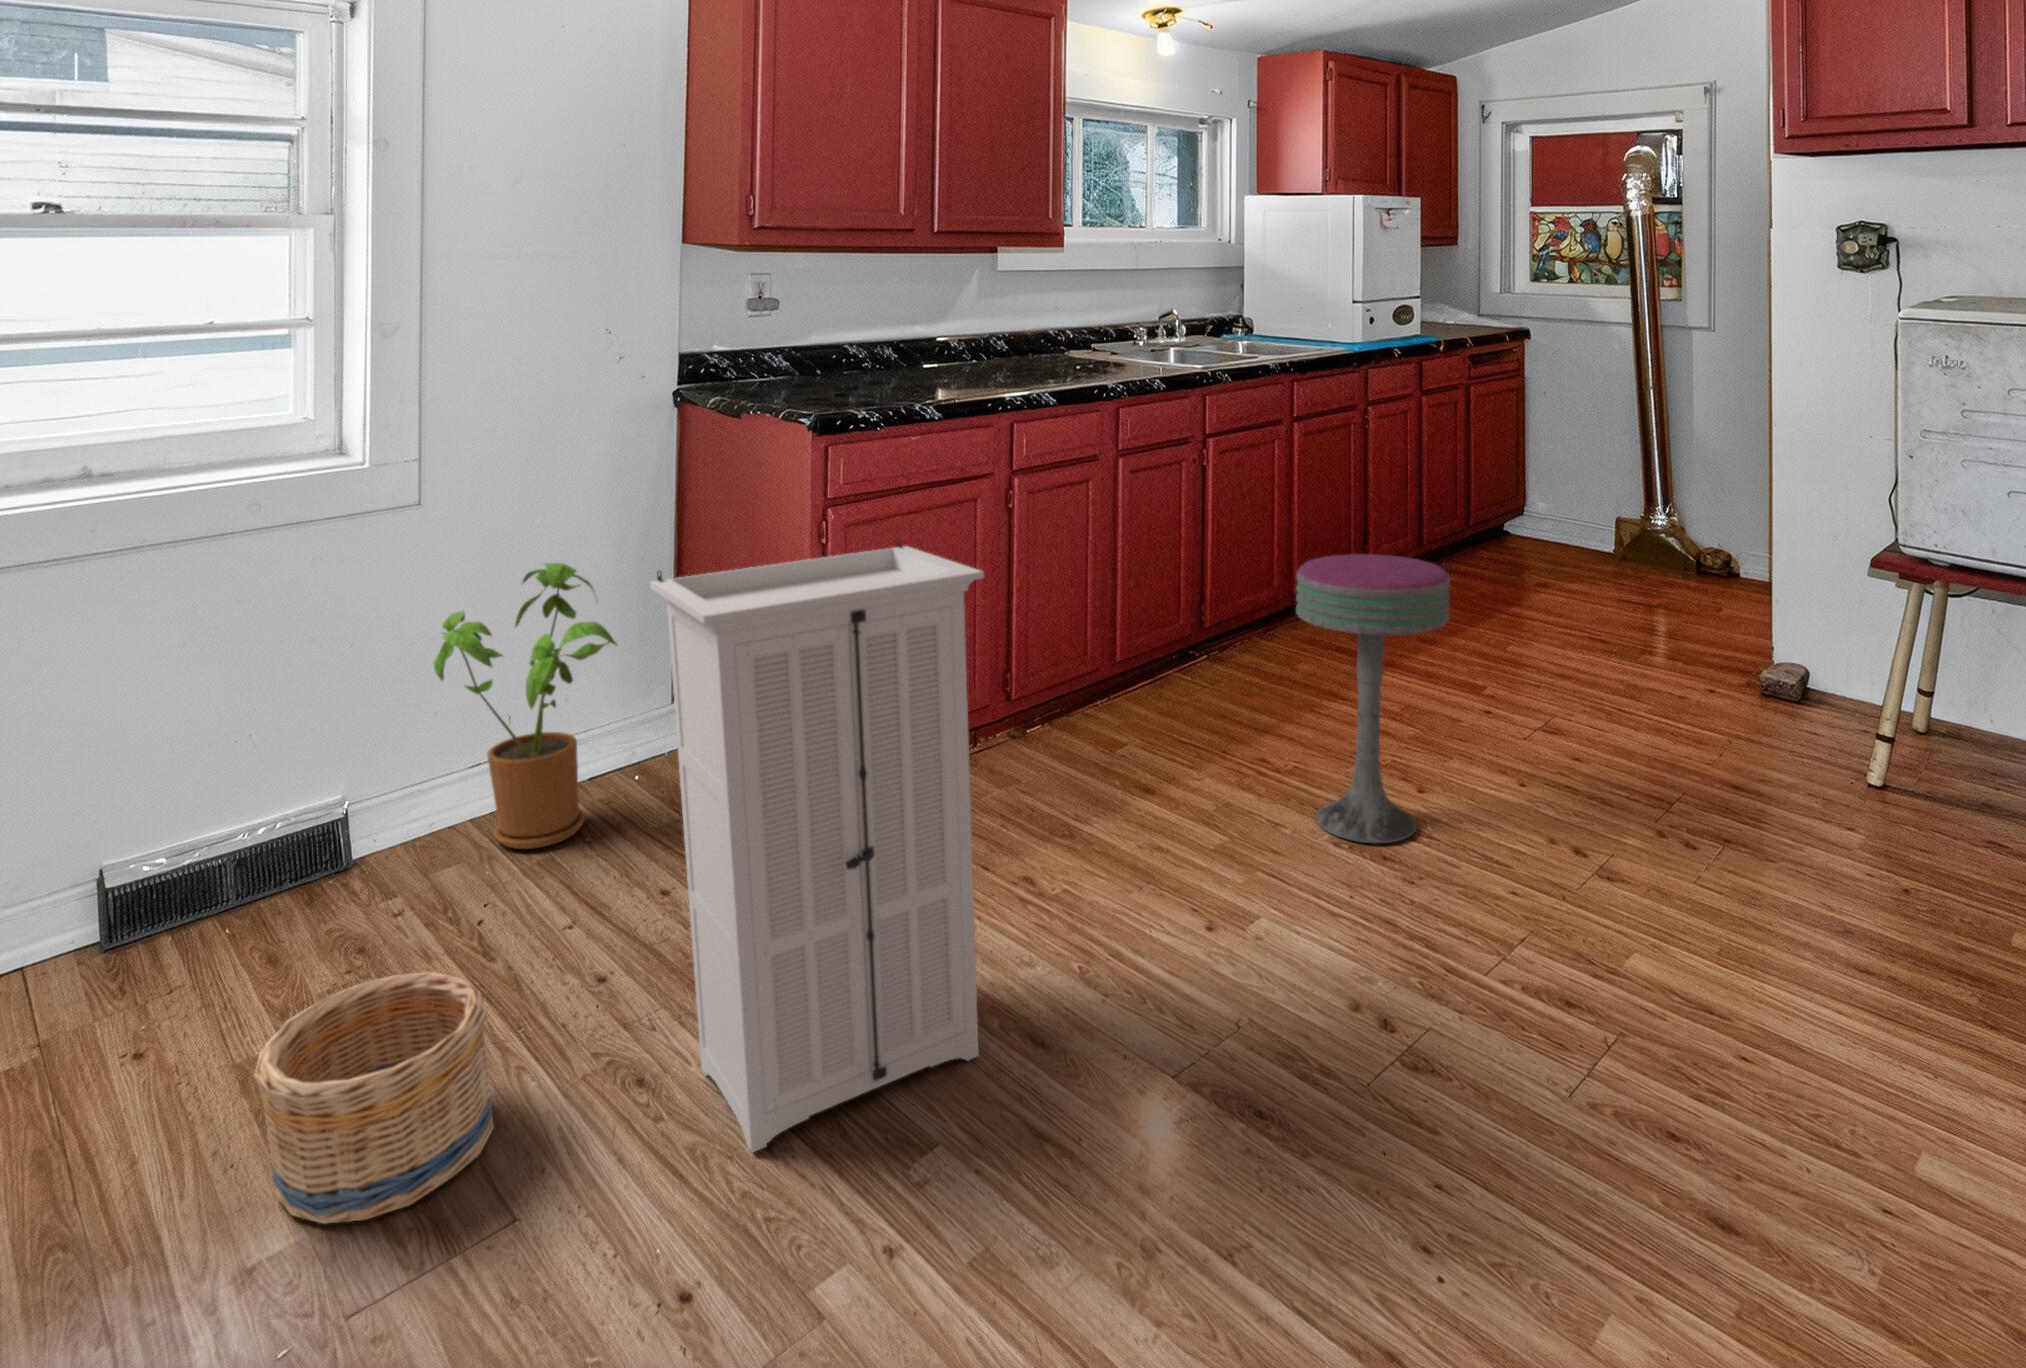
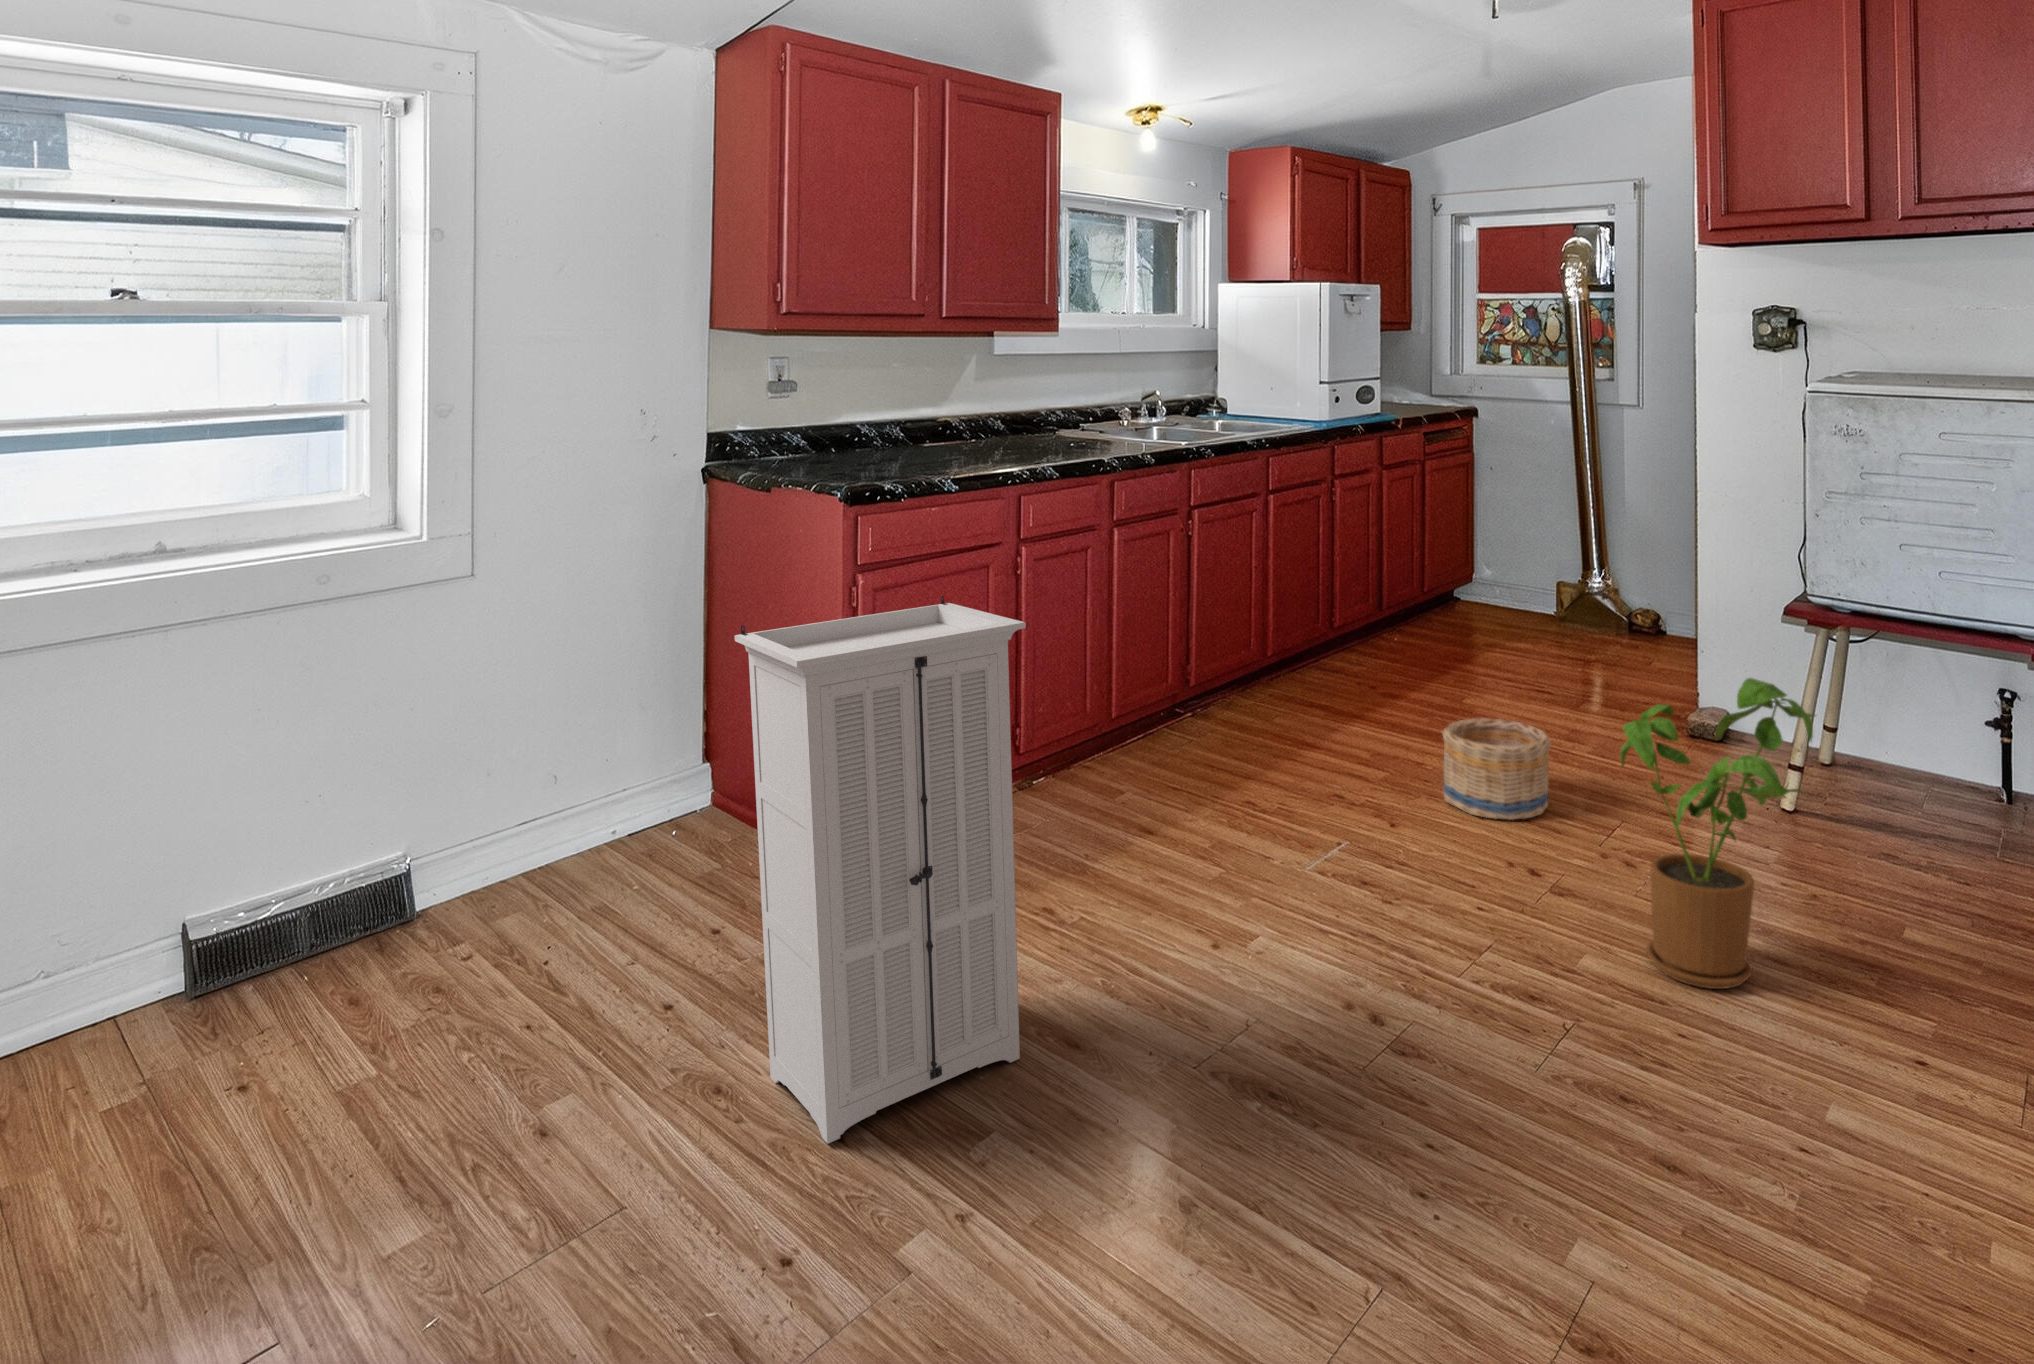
bar stool: present [1296,554,1450,844] -> none [1281,609,1417,870]
house plant: present [434,563,617,849] -> present [1620,678,1816,989]
basket: present [254,972,494,1224] -> present [1442,718,1551,820]

